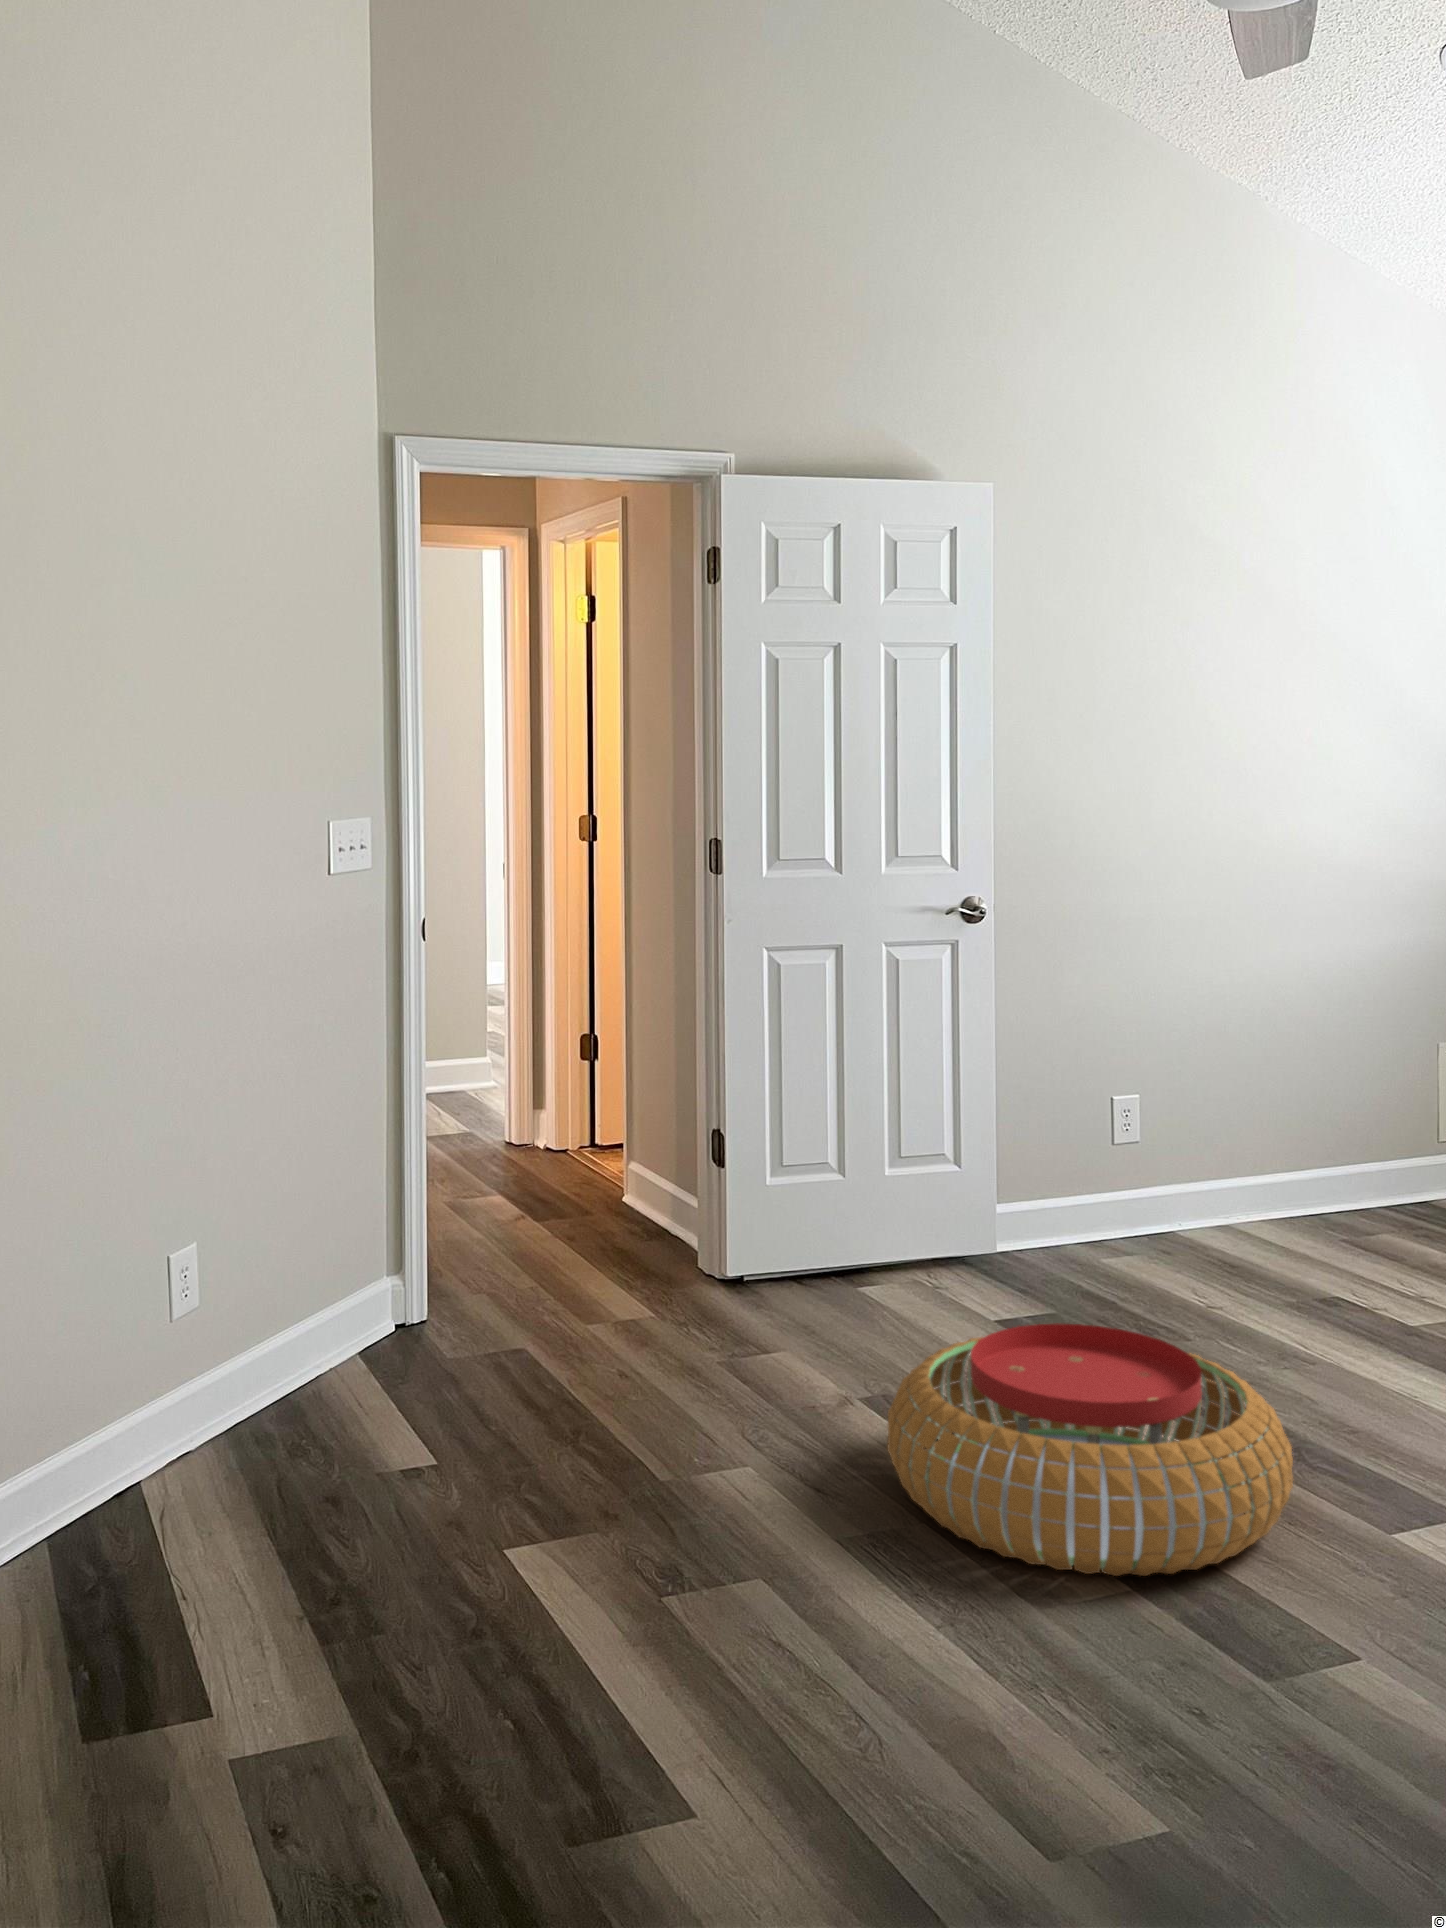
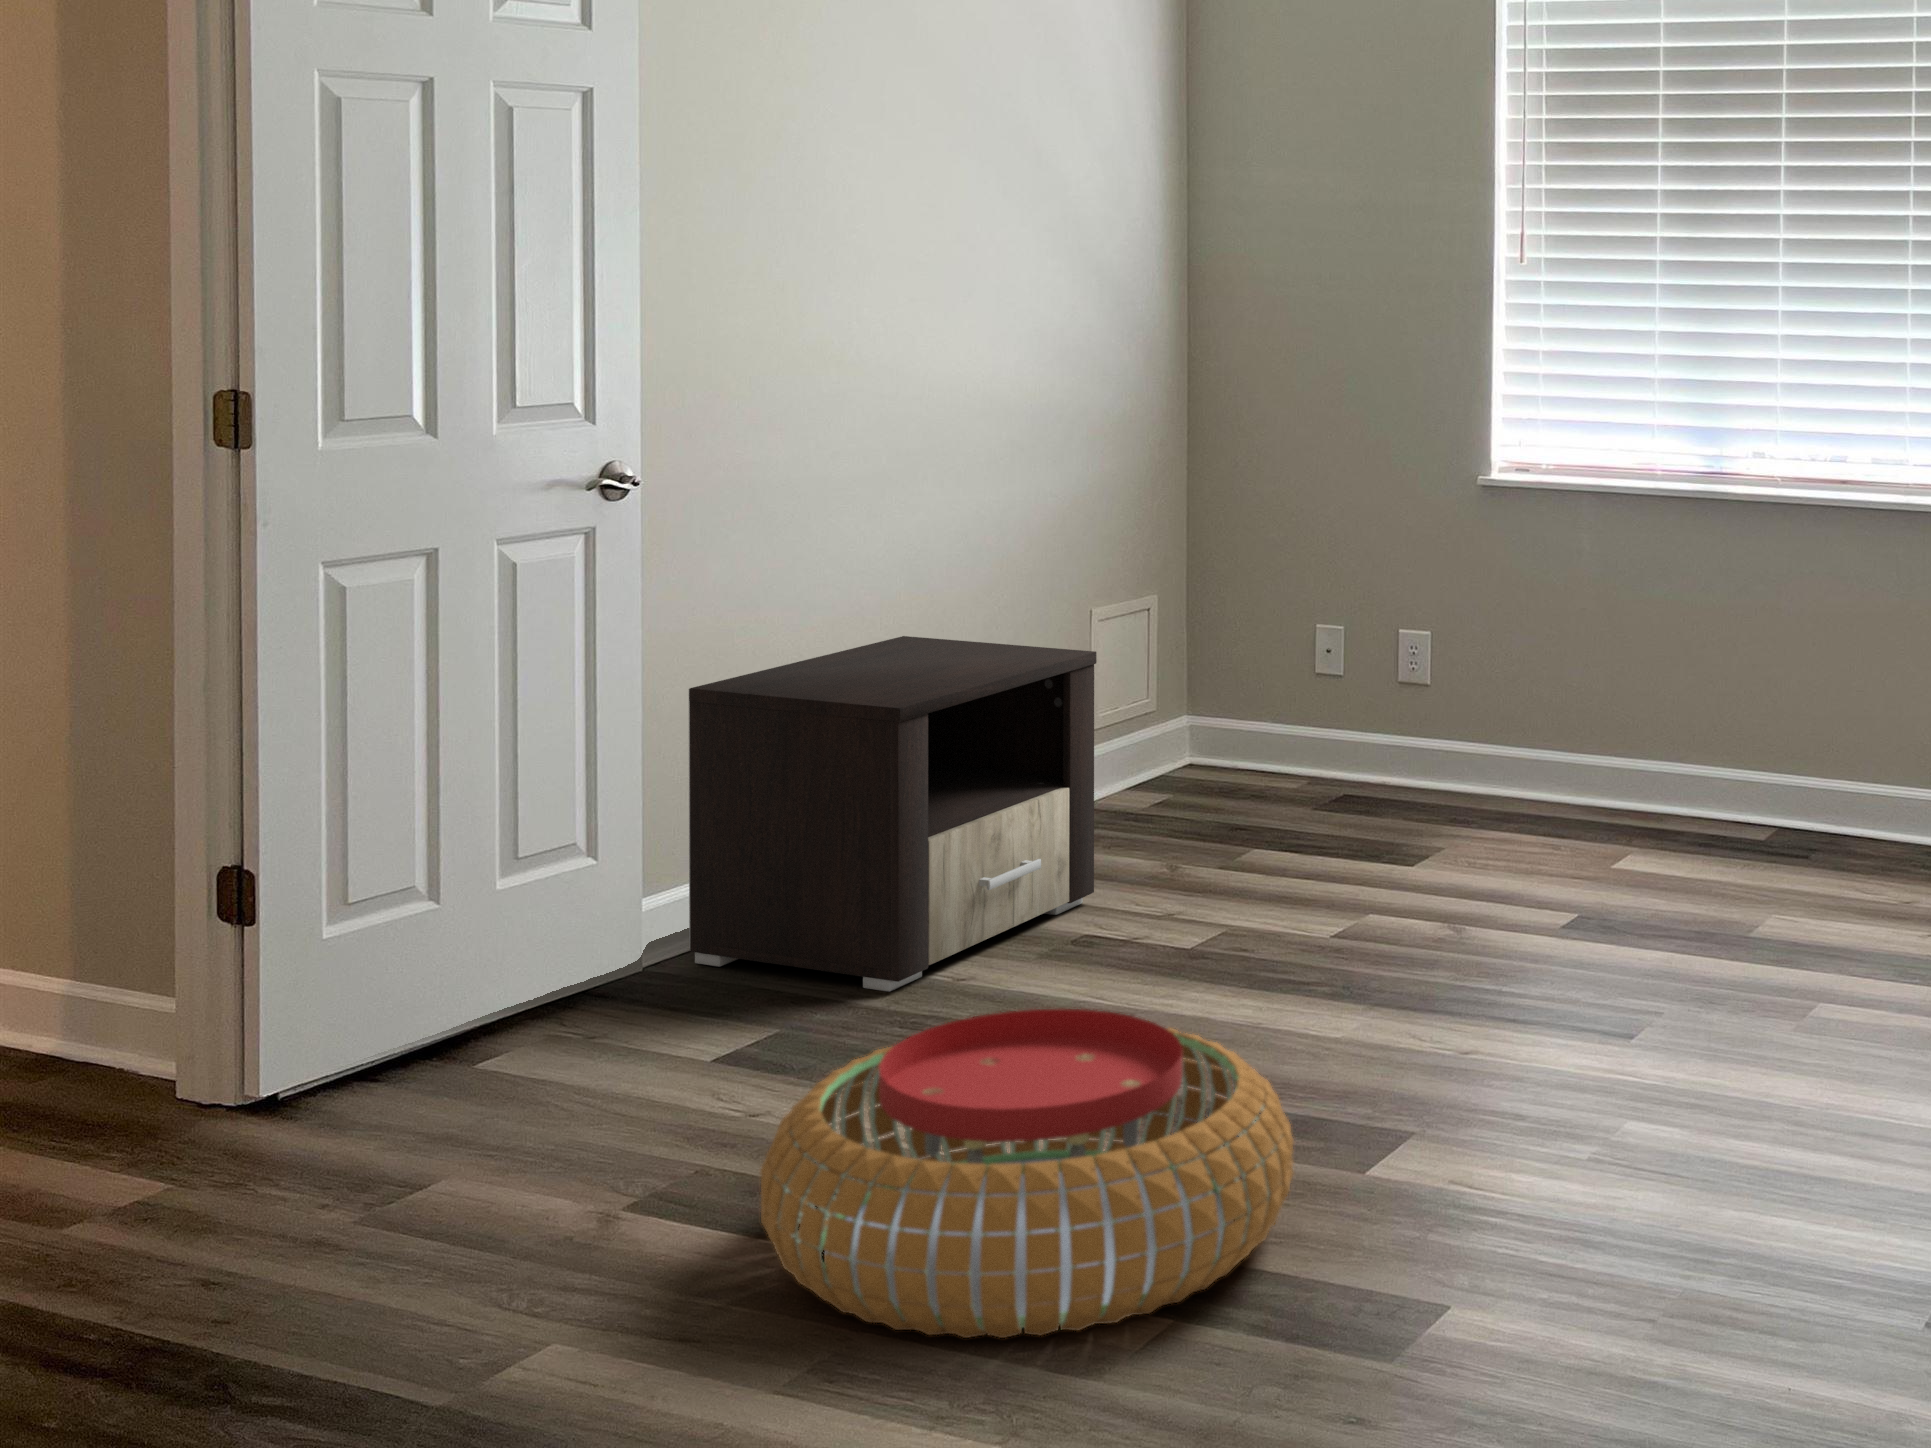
nightstand: none [1038,1043,1363,1303] -> present [689,636,1097,992]

